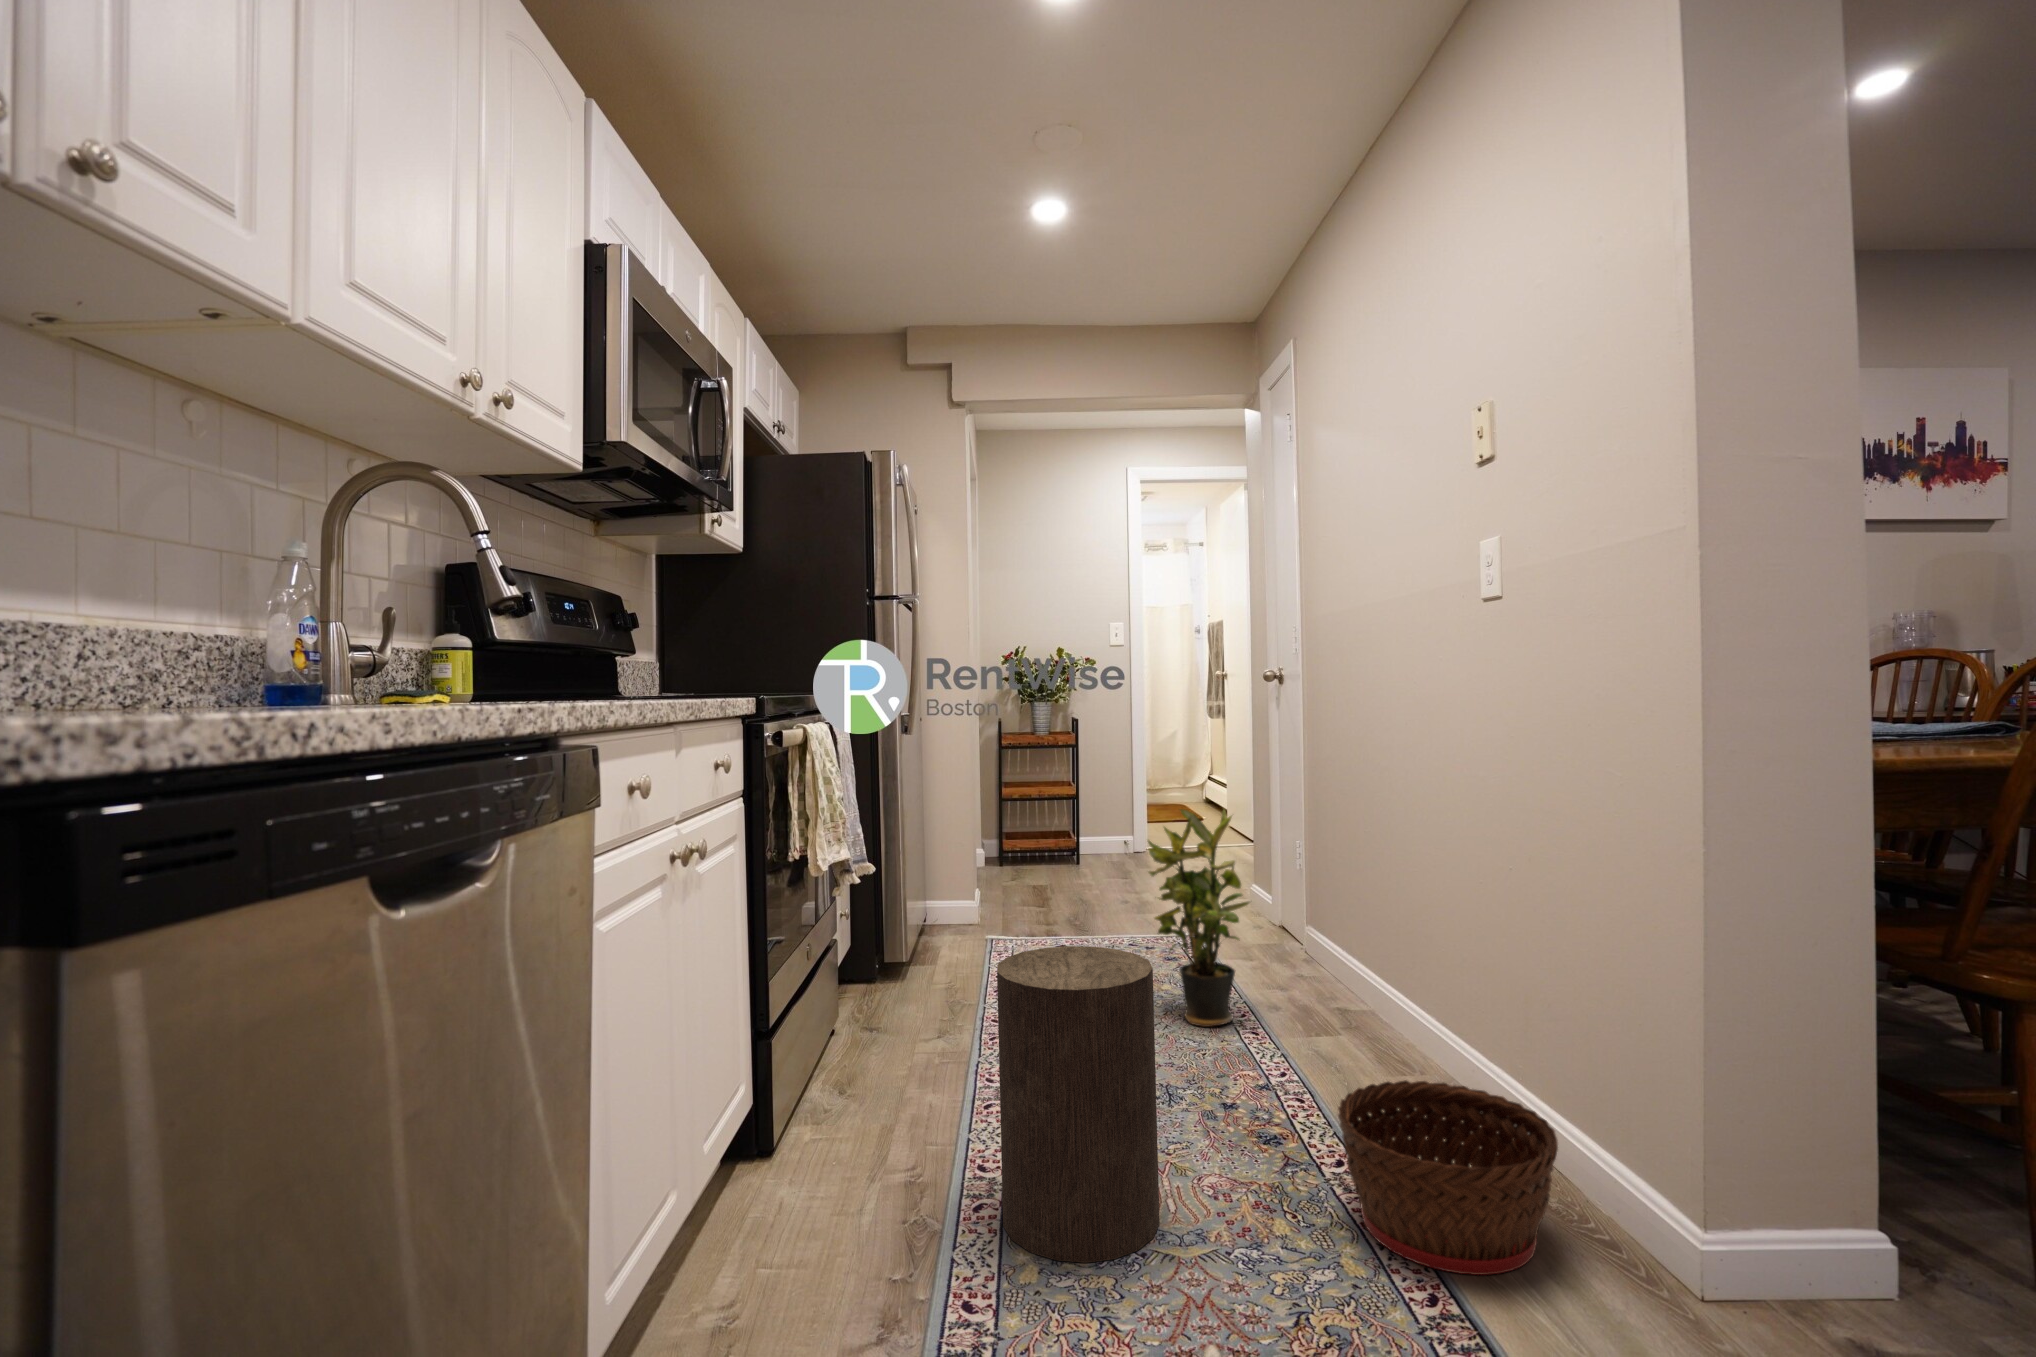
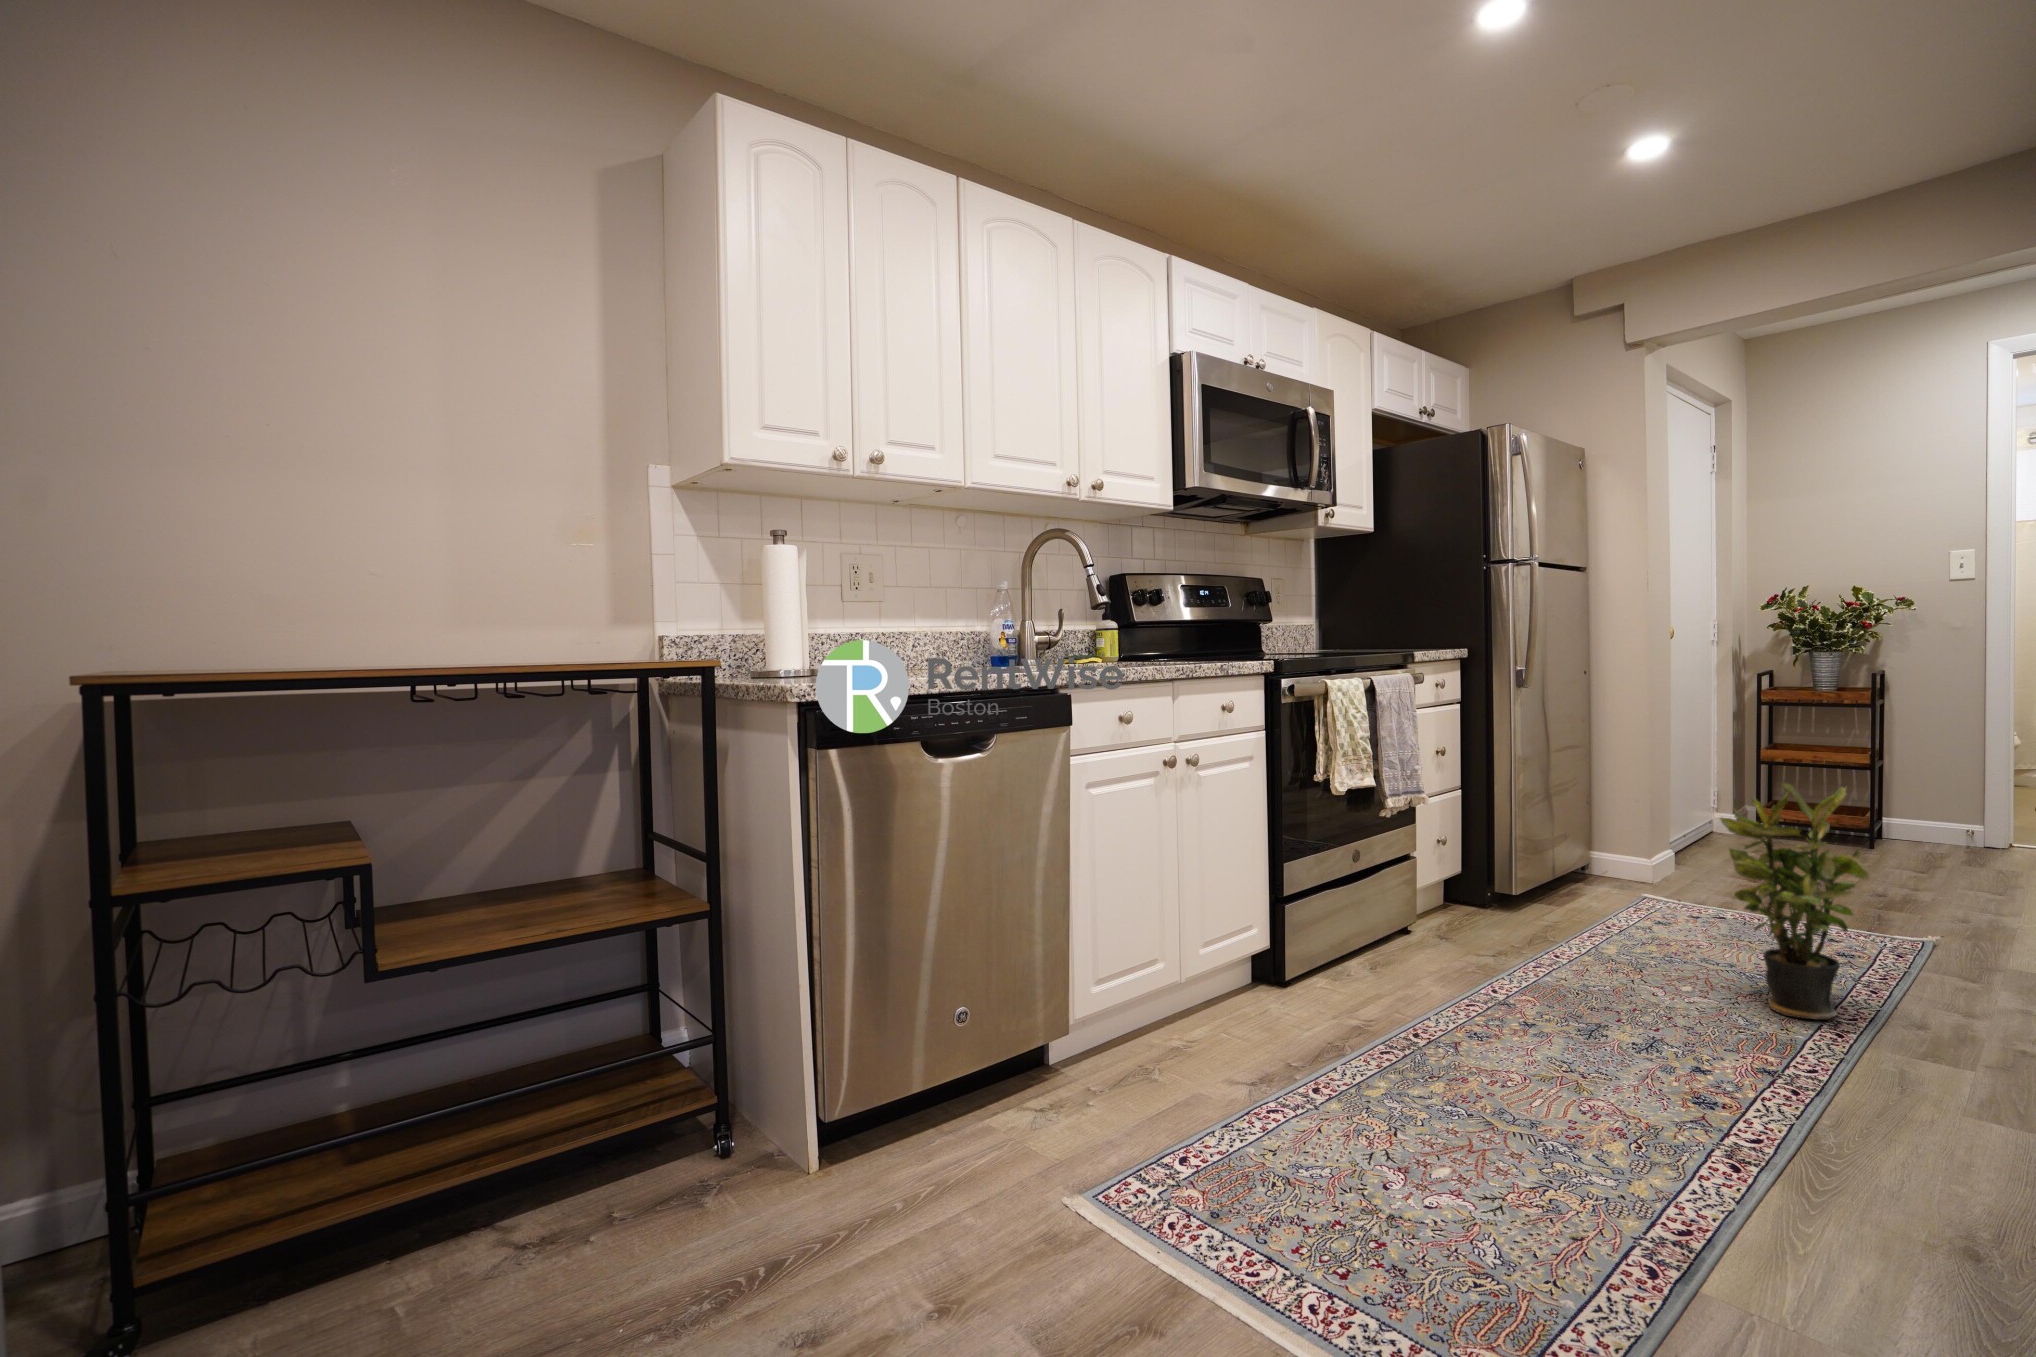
stool: present [997,946,1160,1263] -> none [1383,871,1523,1113]
basket: present [1338,1080,1558,1275] -> none [1680,1062,1947,1265]

